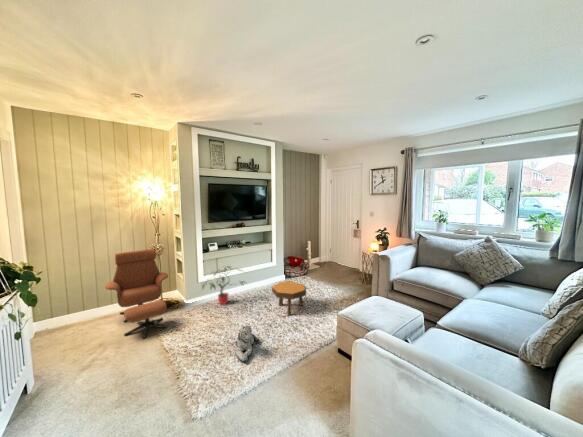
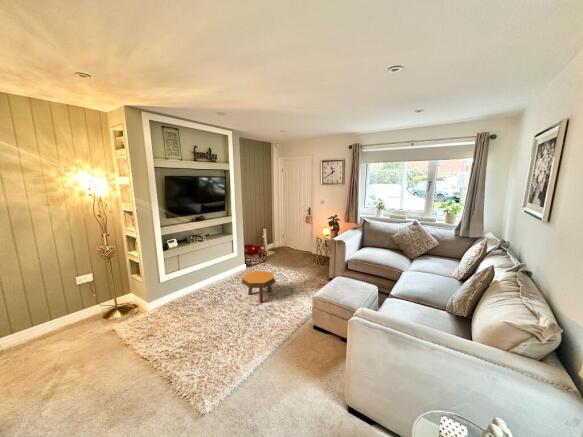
lounge chair: present [105,249,168,338] -> none [44,252,135,352]
potted plant: present [202,266,245,304] -> none [164,262,215,301]
plush toy: present [235,326,259,361] -> none [219,319,242,353]

